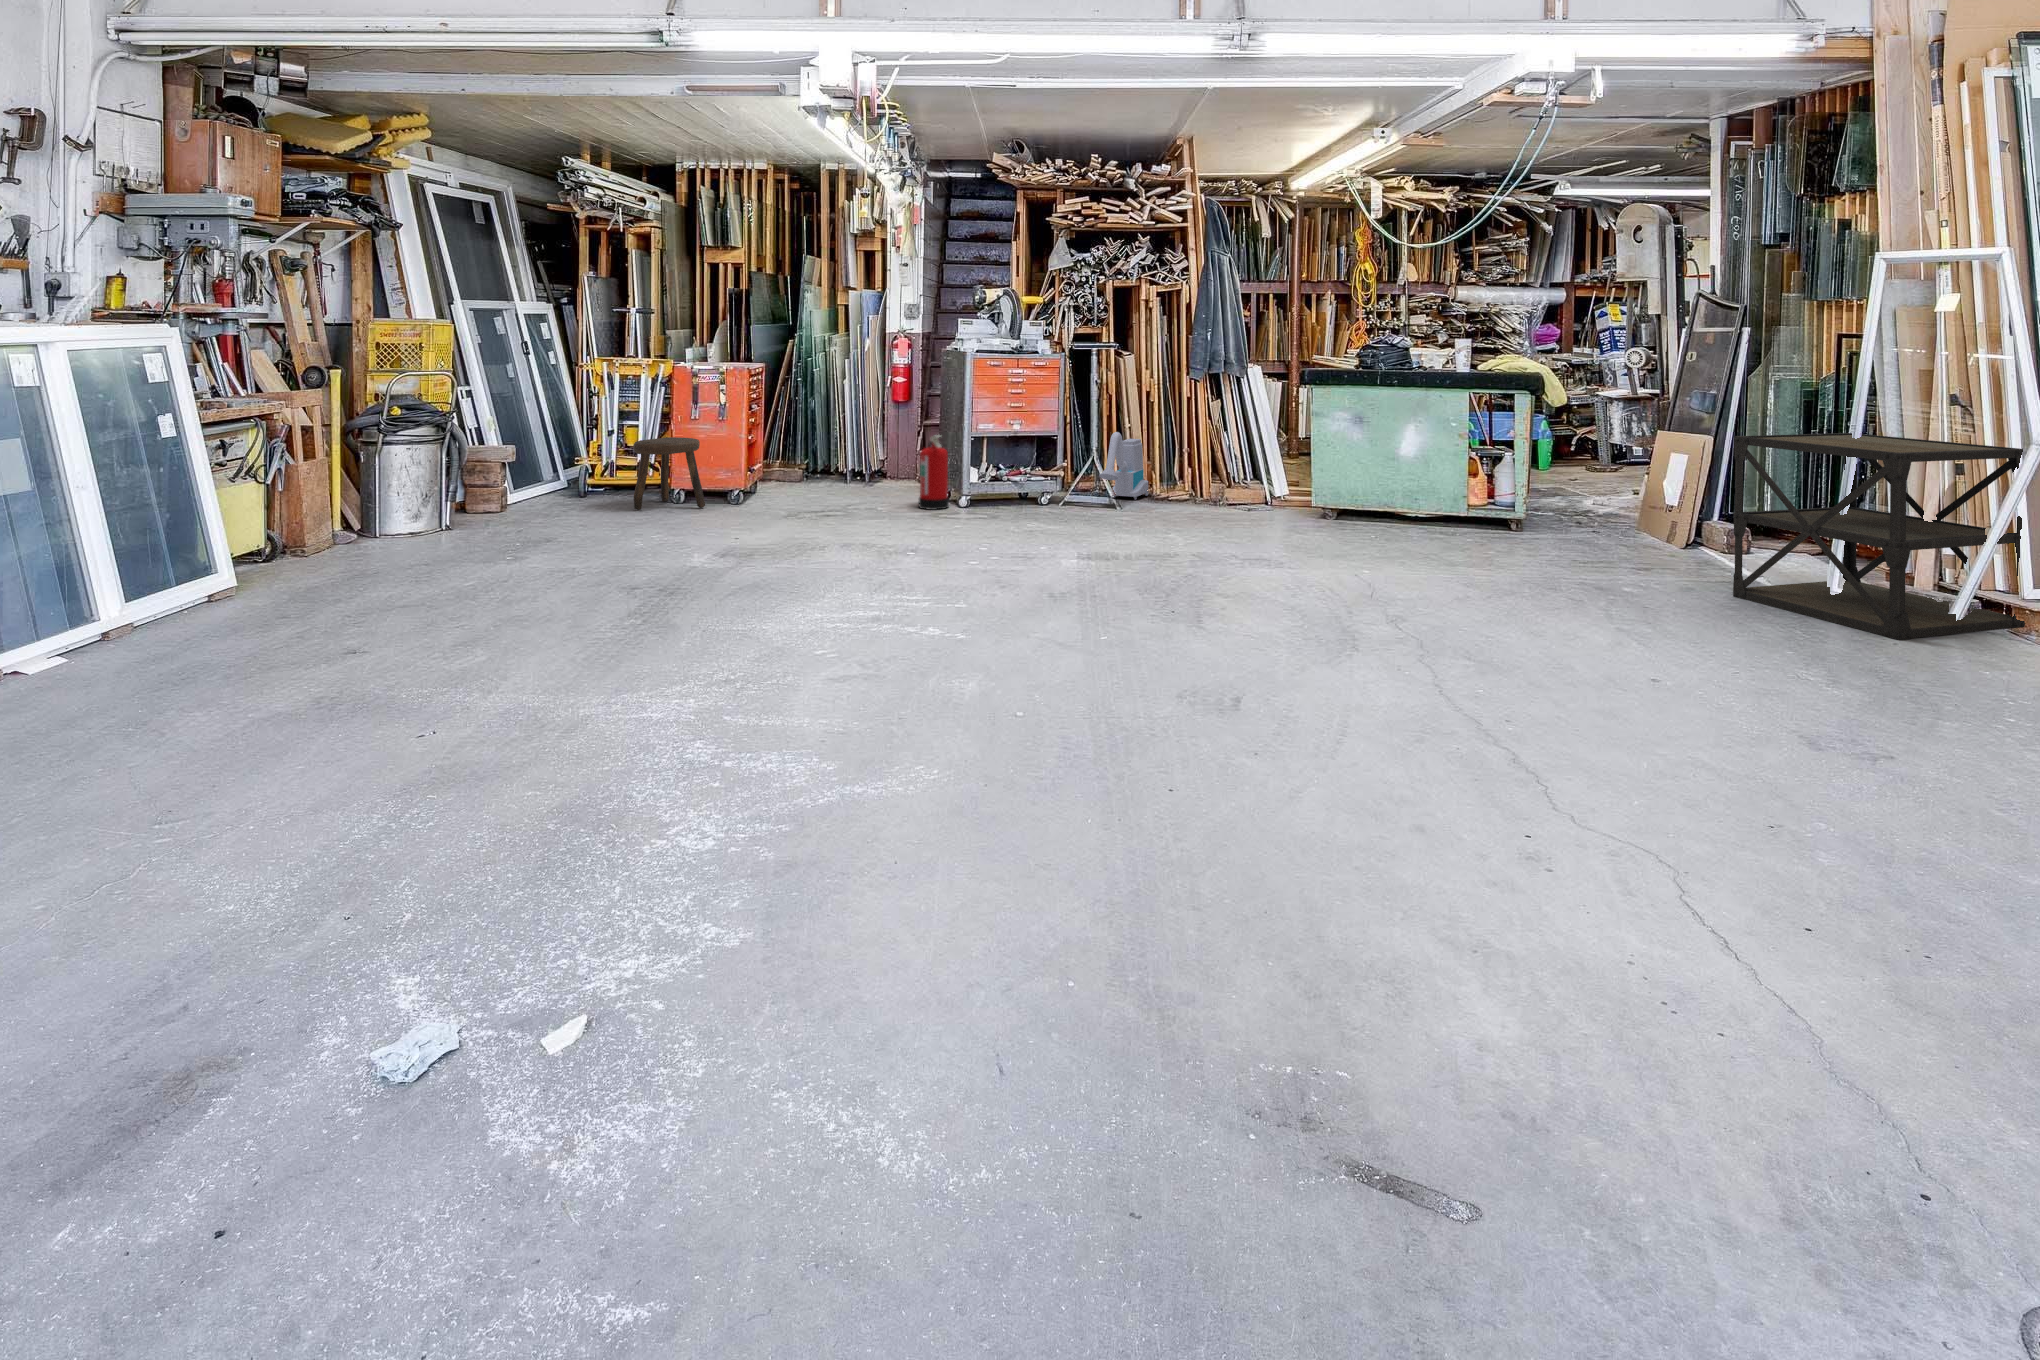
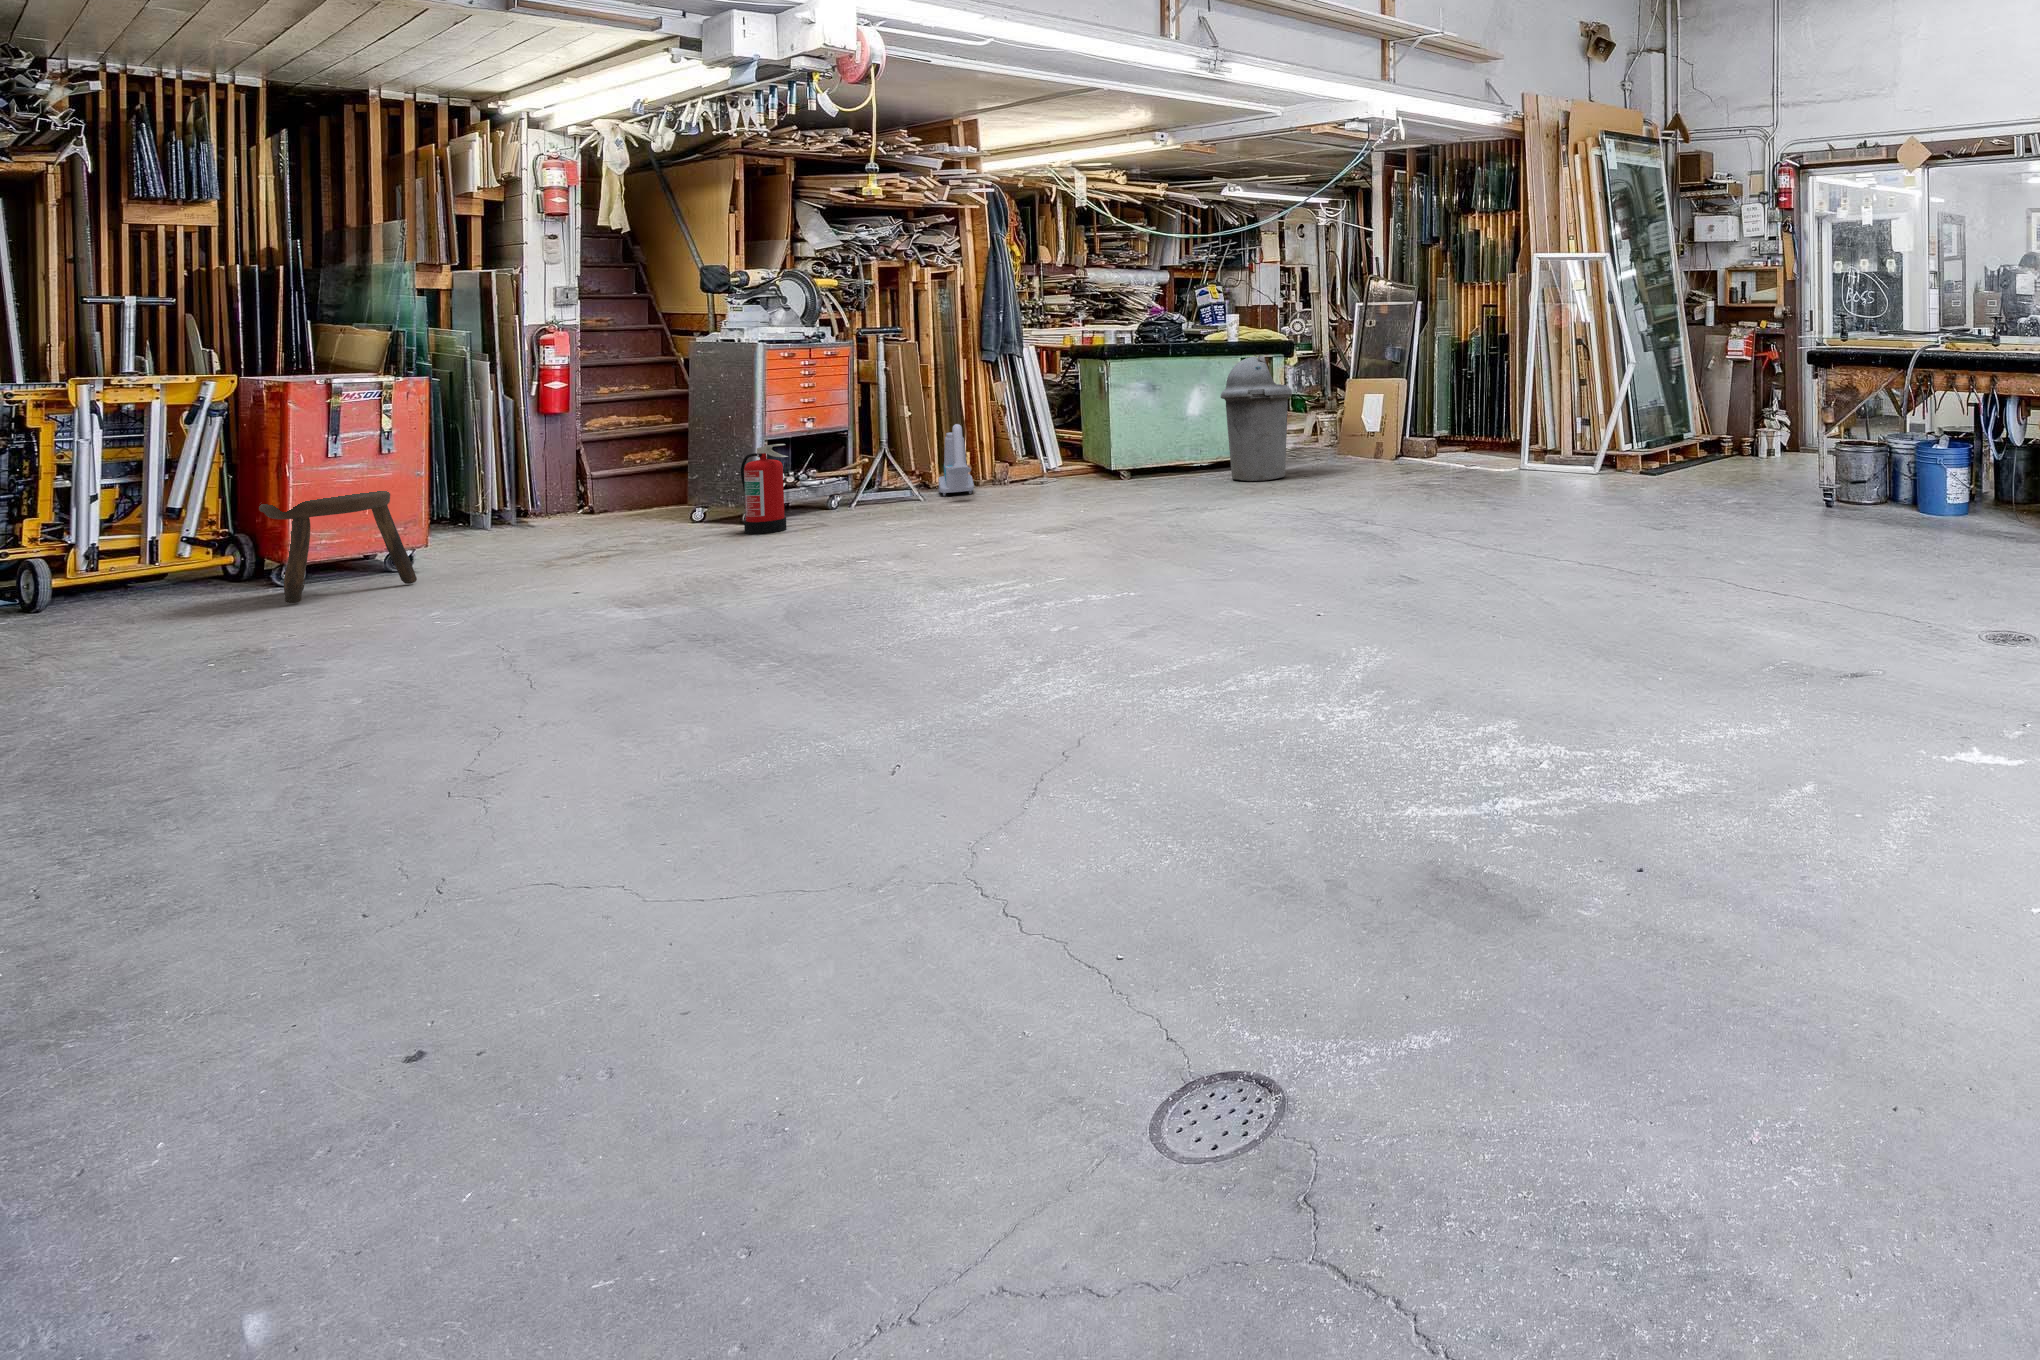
trash can: none [1368,385,1457,538] -> present [1221,355,1292,481]
shelving unit: present [1733,433,2025,640] -> none [1495,366,1622,478]

